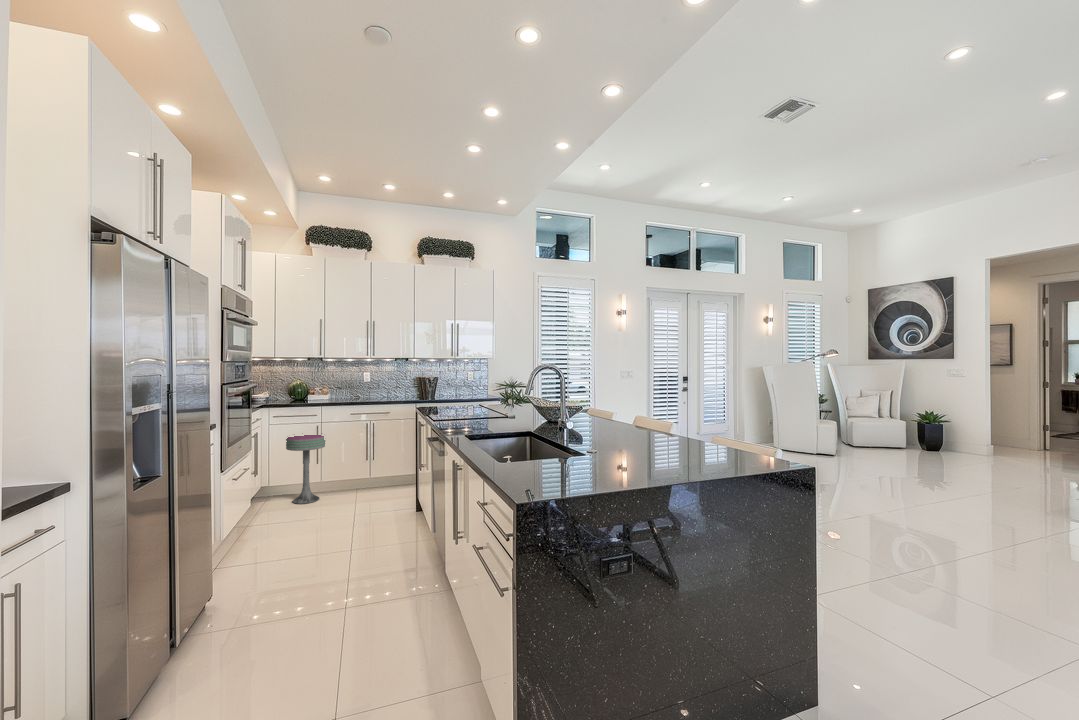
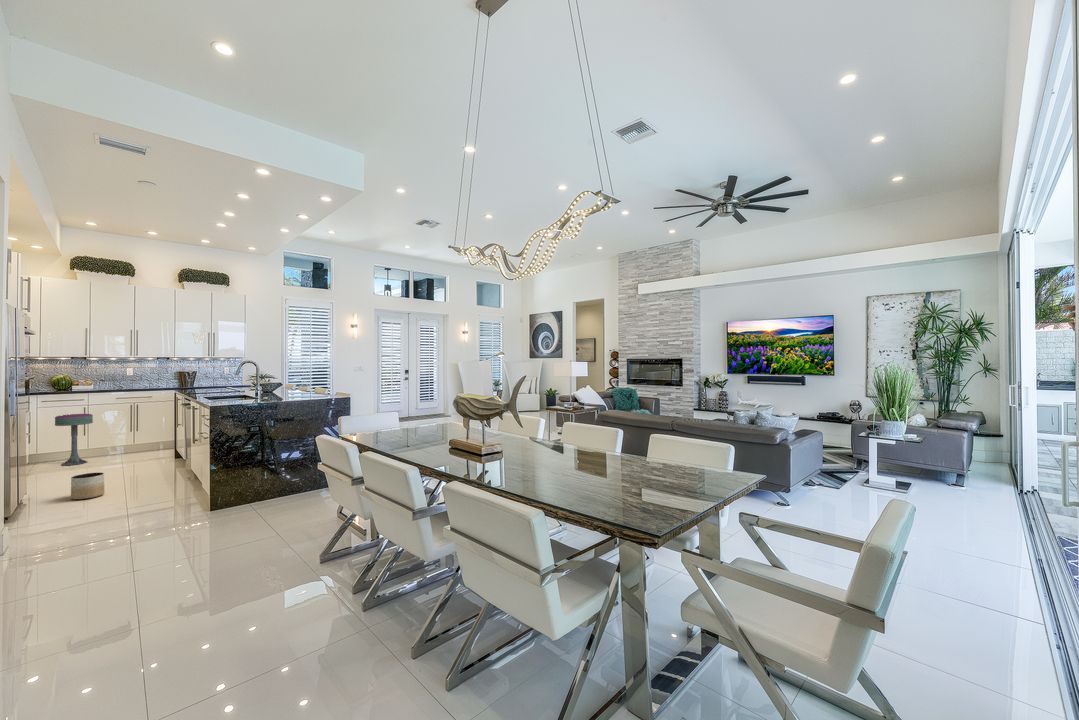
planter: none [271,559,318,615] -> present [71,472,104,500]

